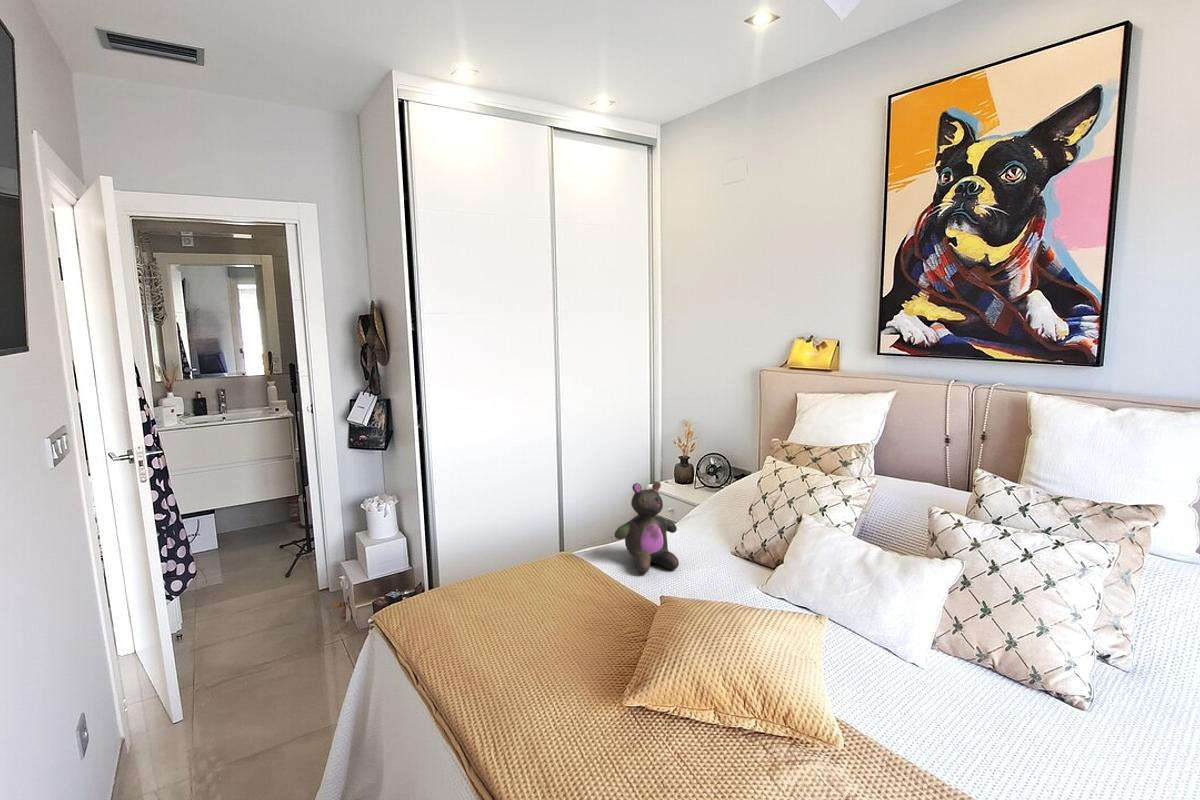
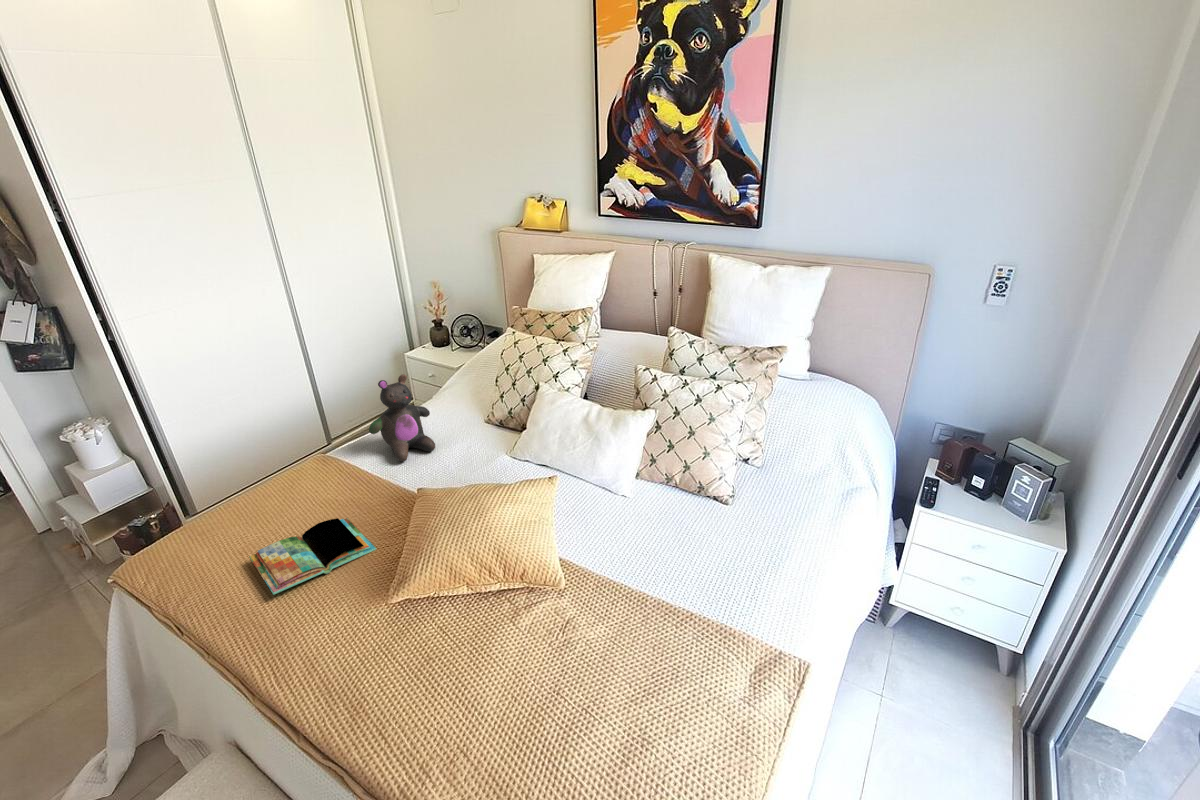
book: none [488,611,610,669] -> present [249,518,376,595]

